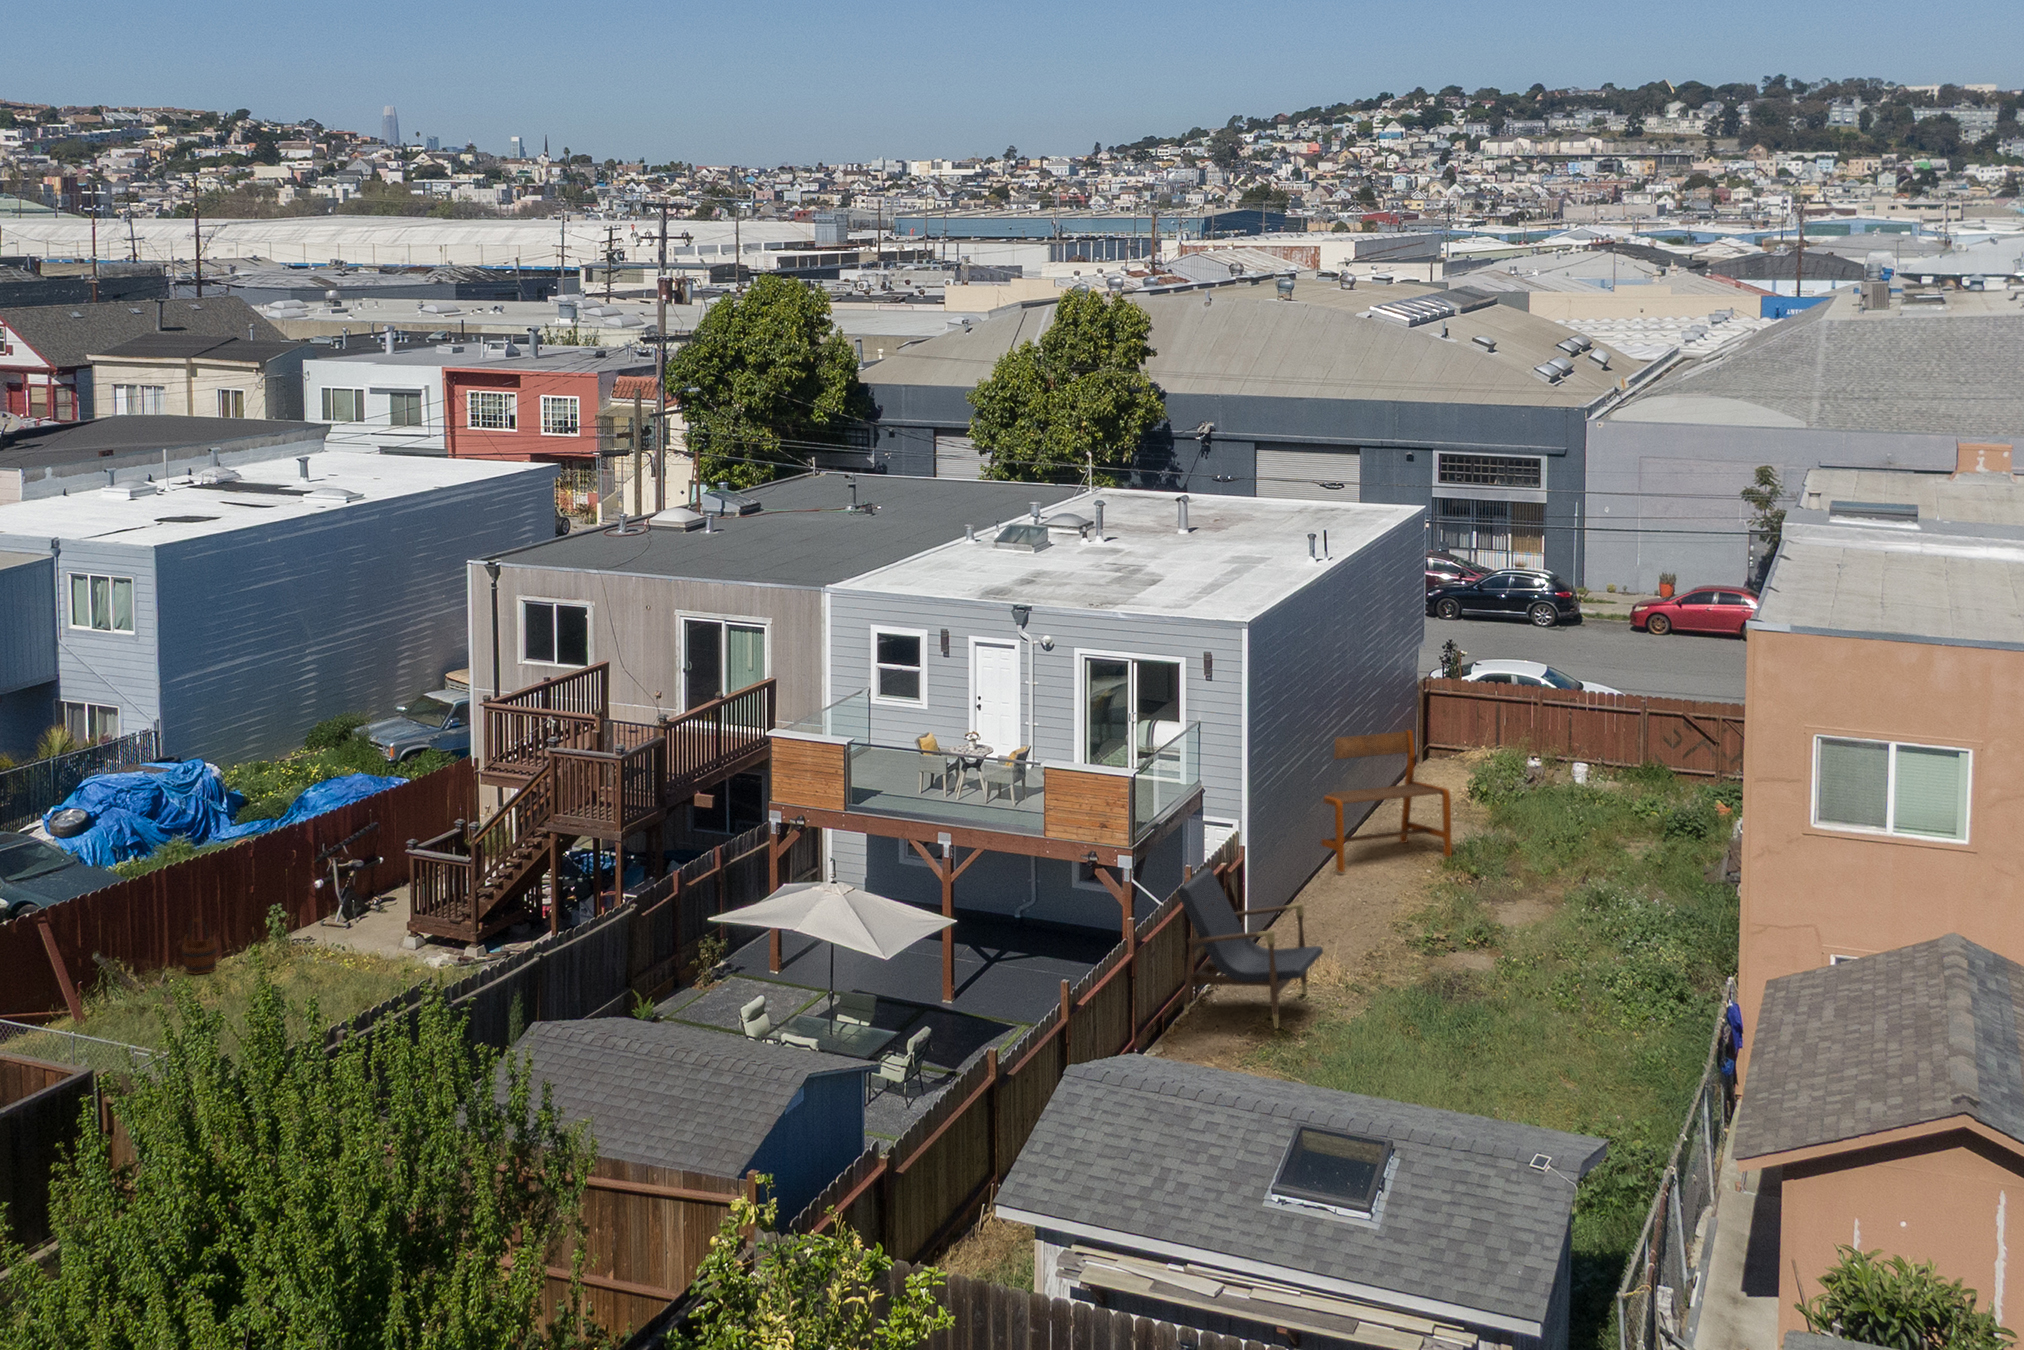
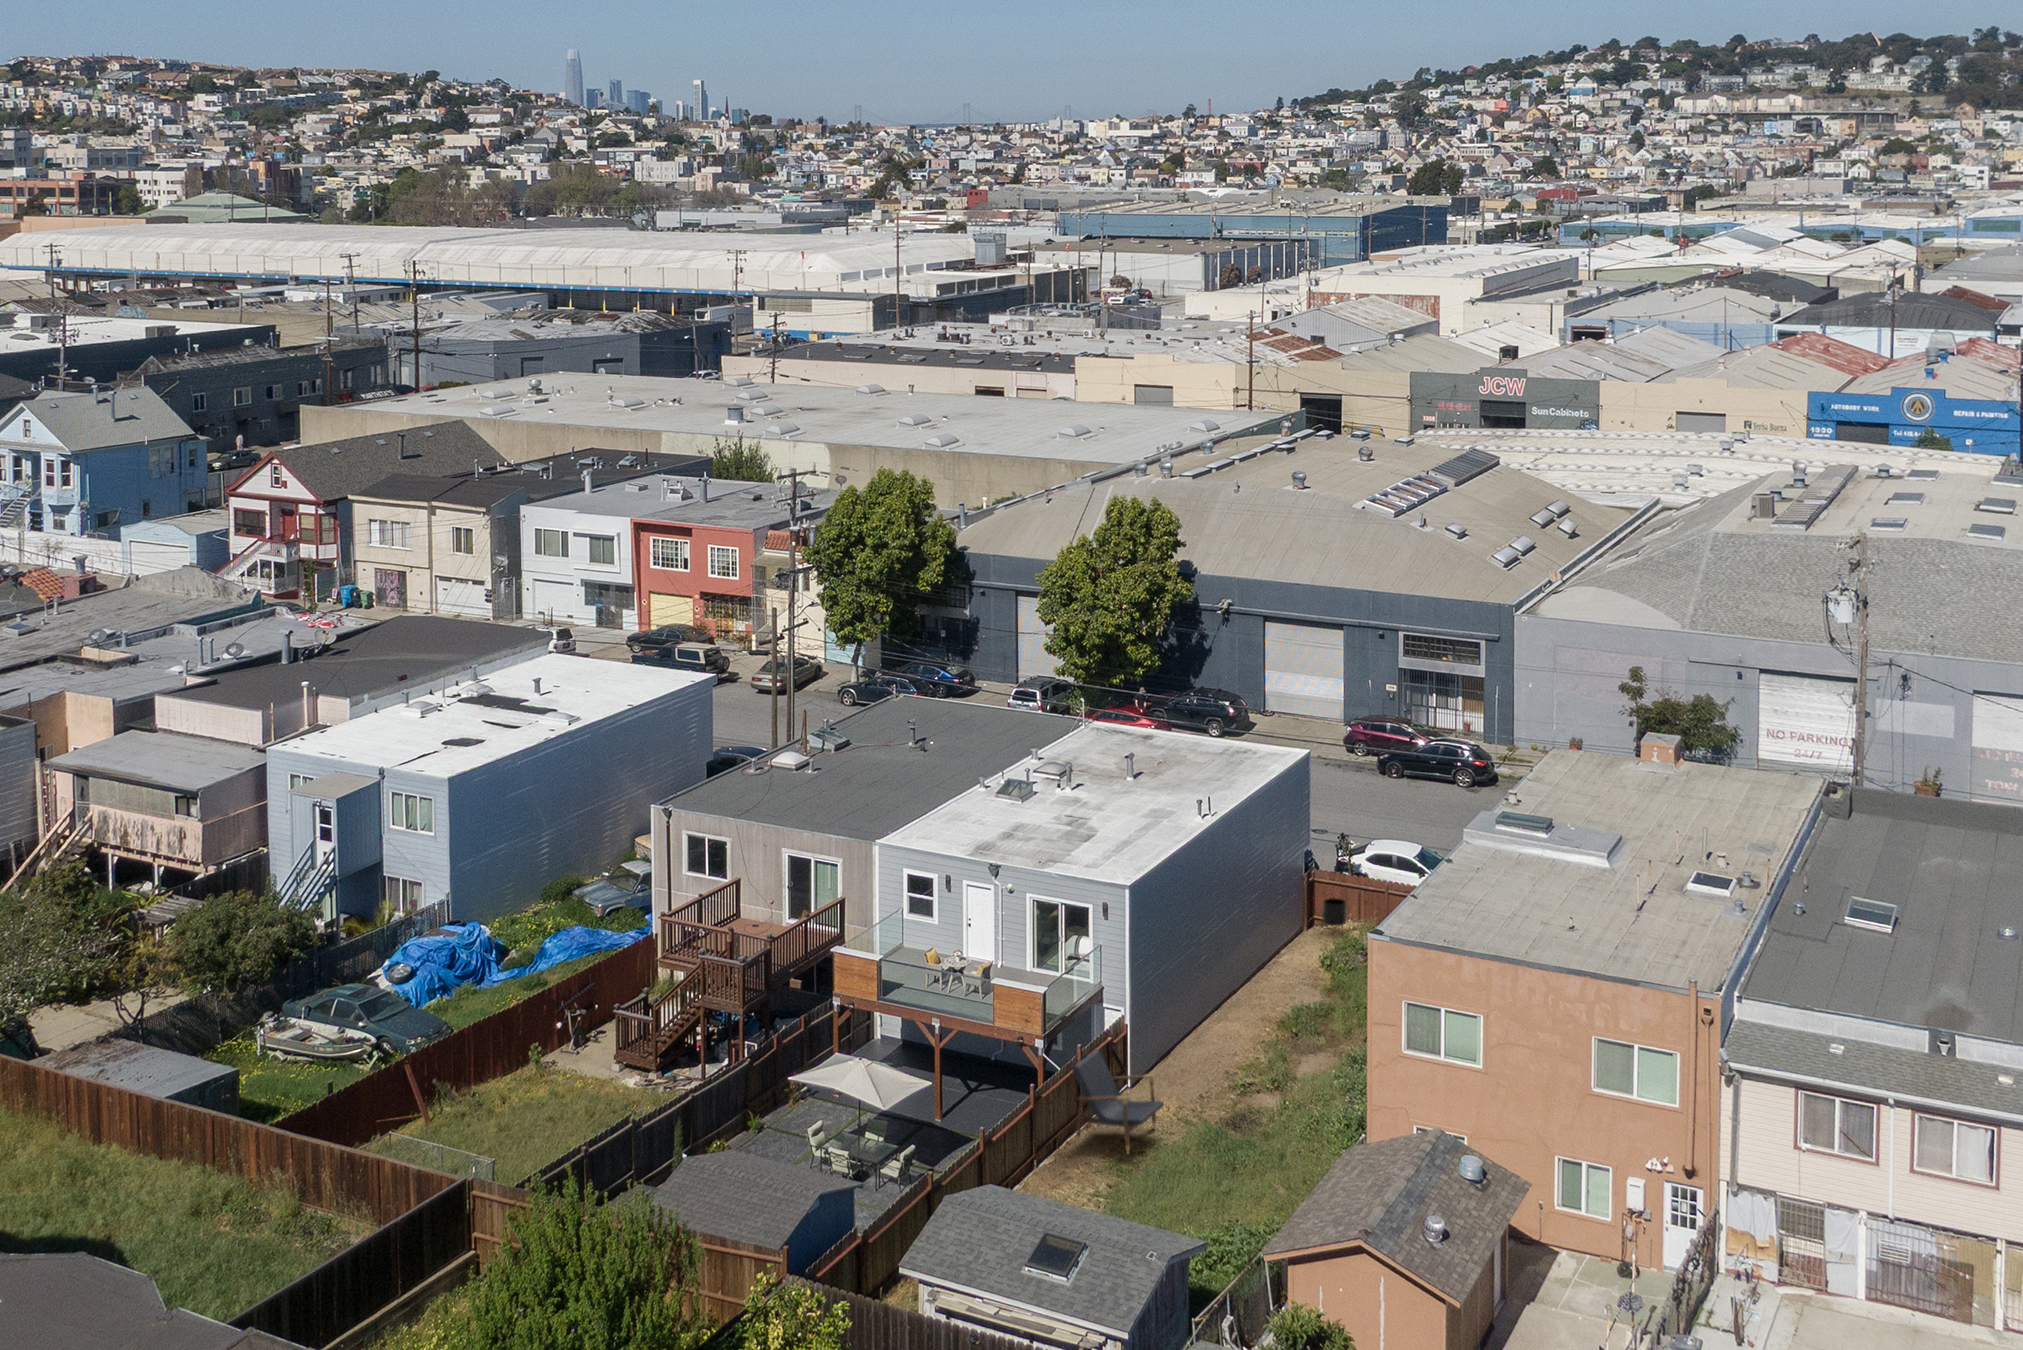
planter: none [1438,718,1474,770] -> present [1322,898,1347,926]
bench: present [1321,730,1452,872] -> none [1196,930,1294,1030]
wooden bucket: present [182,918,217,975] -> none [481,1058,501,1093]

